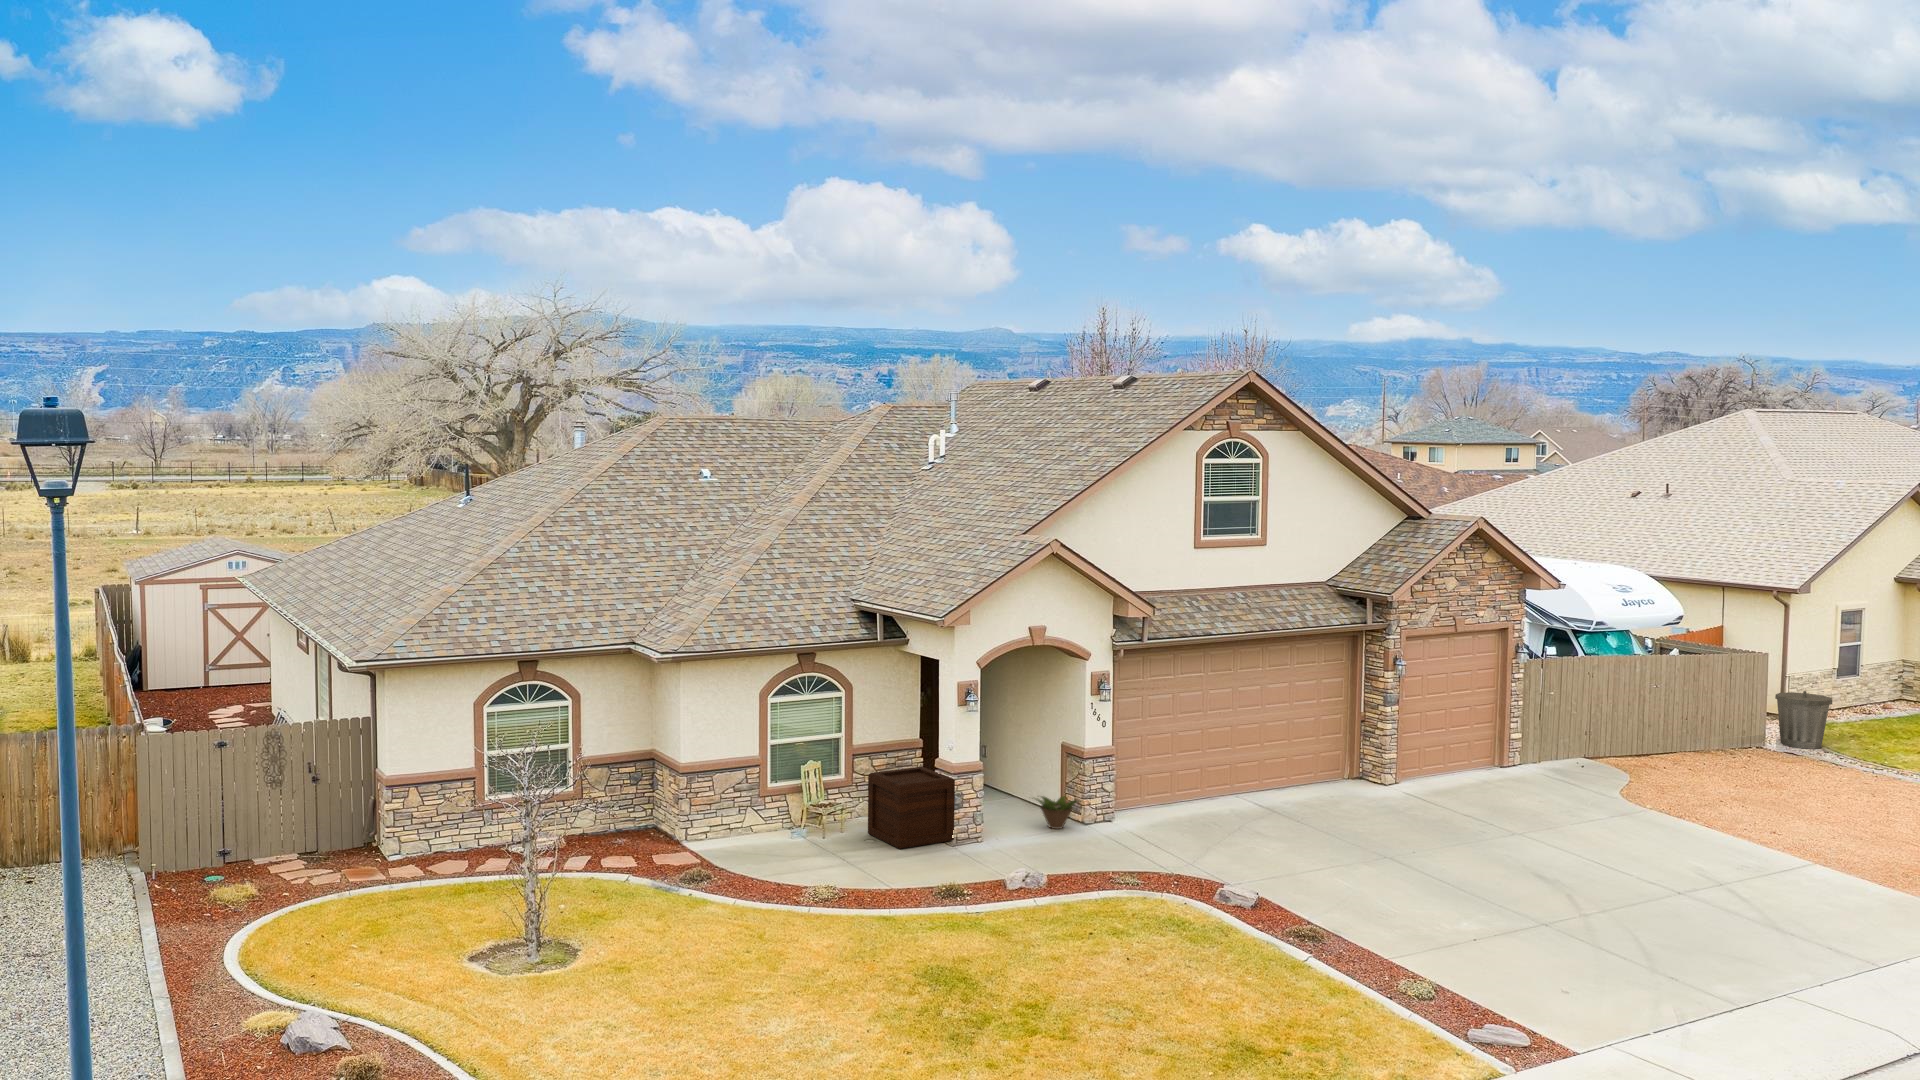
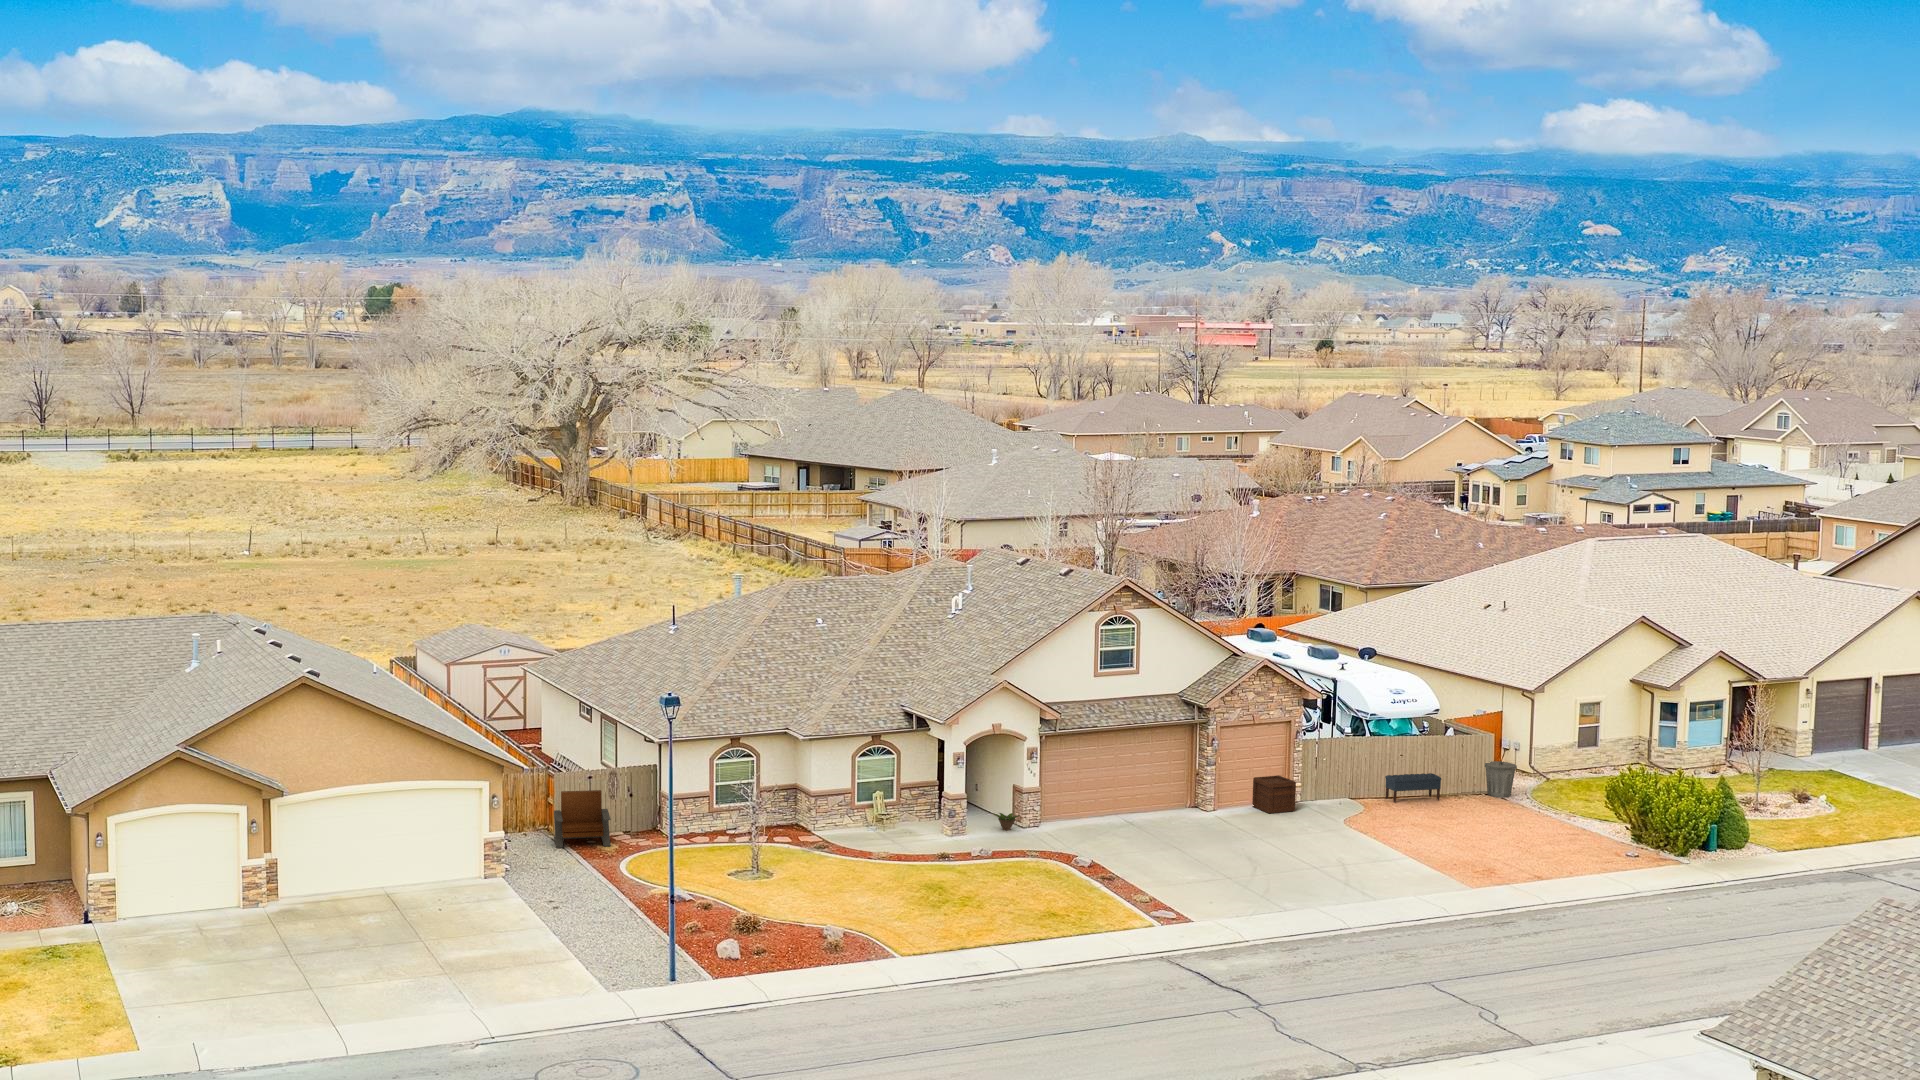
bench: none [1641,712,1732,761] -> present [1385,773,1441,802]
wooden crate: present [868,767,955,849] -> present [1252,775,1296,814]
lounge chair: none [102,770,247,900] -> present [554,790,611,848]

